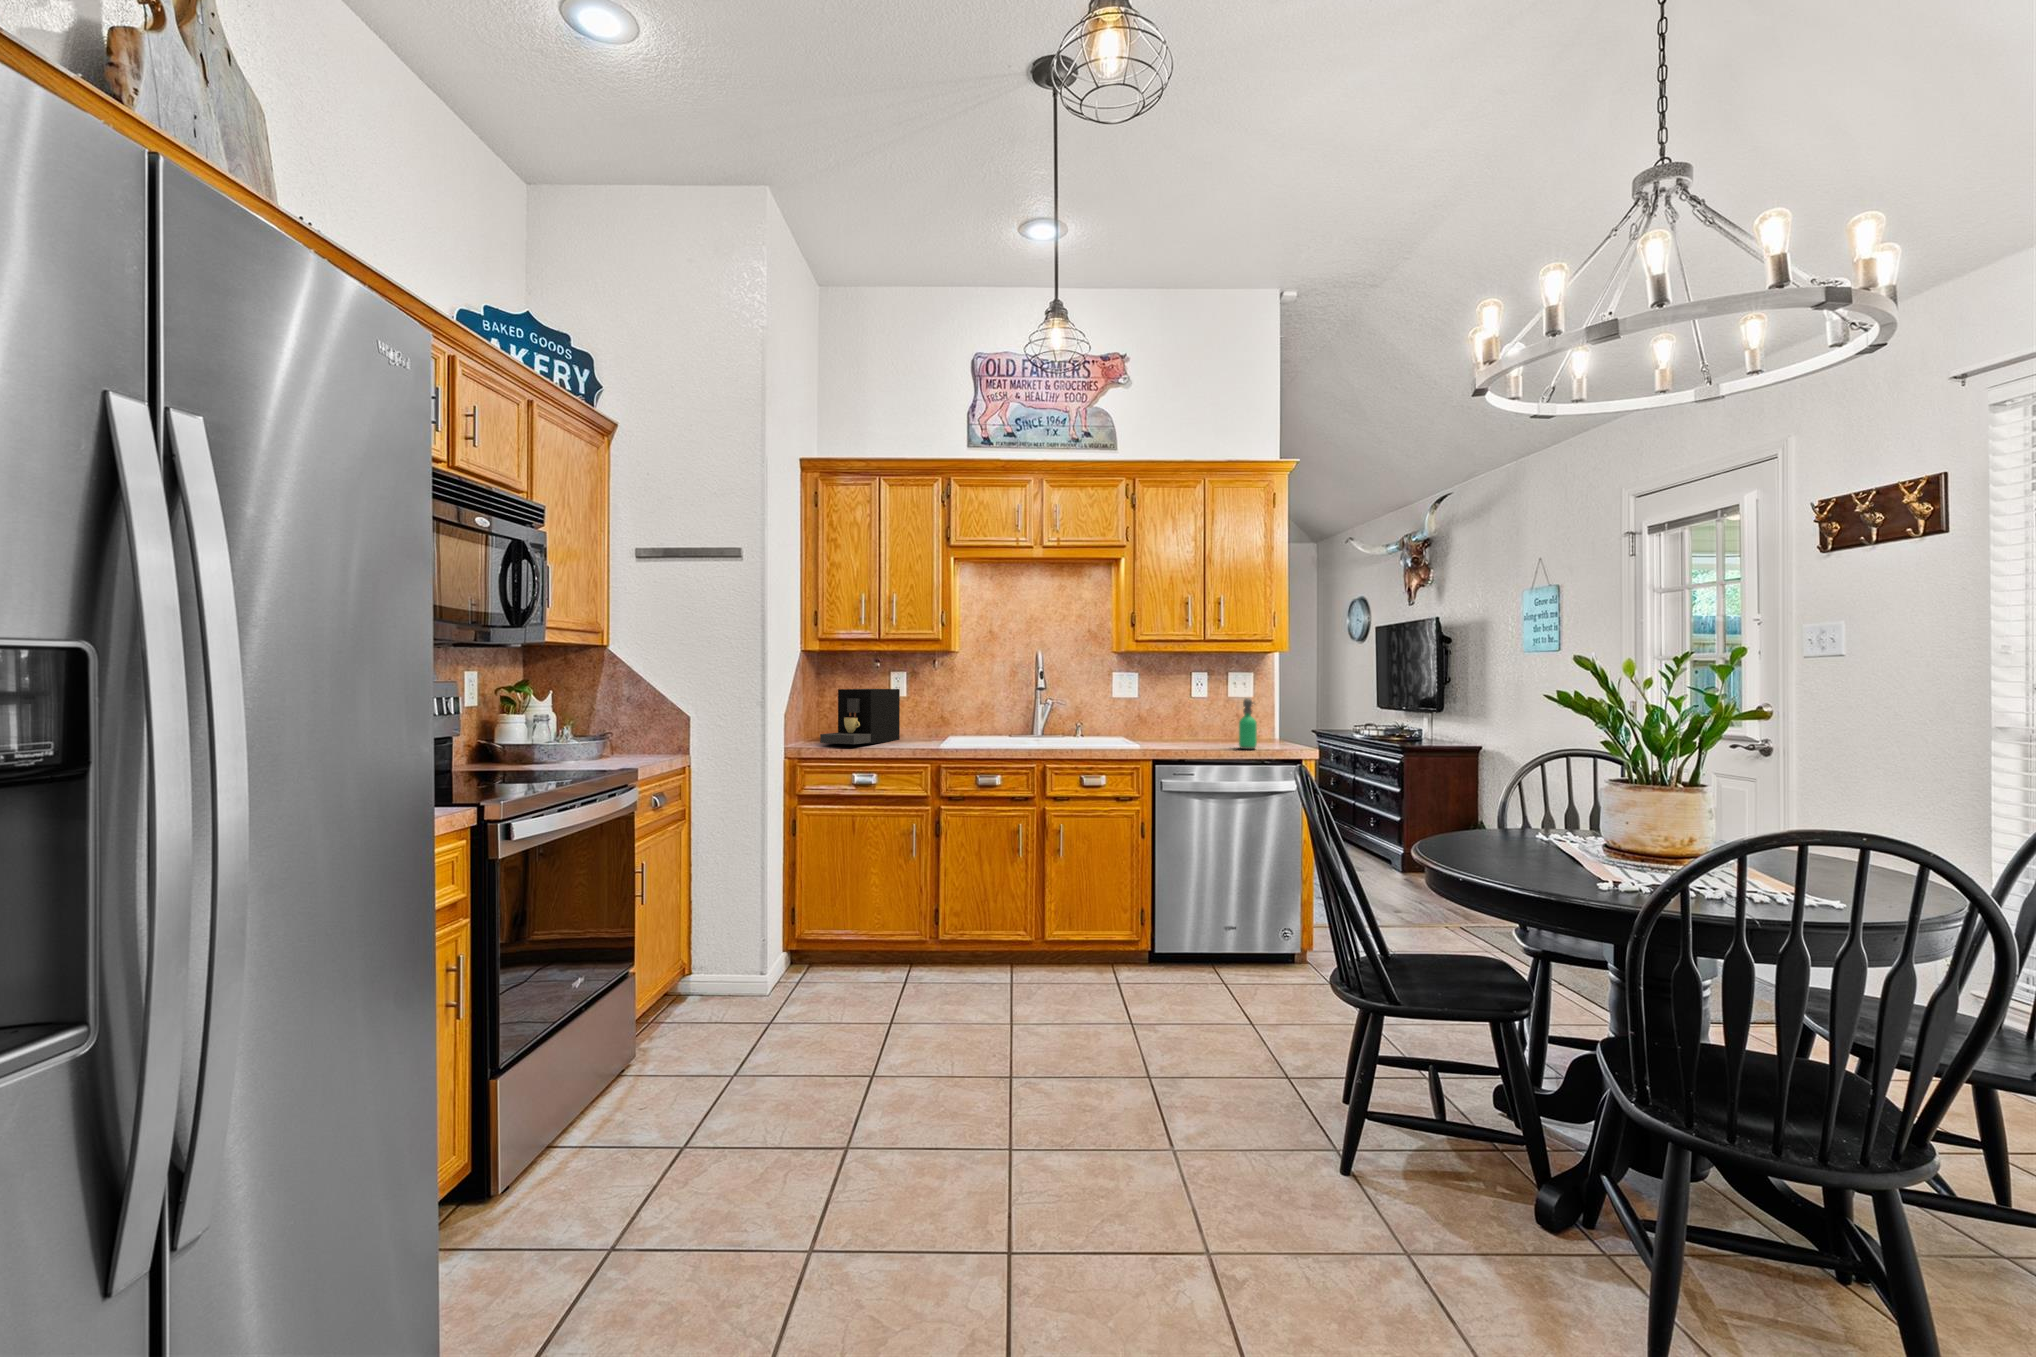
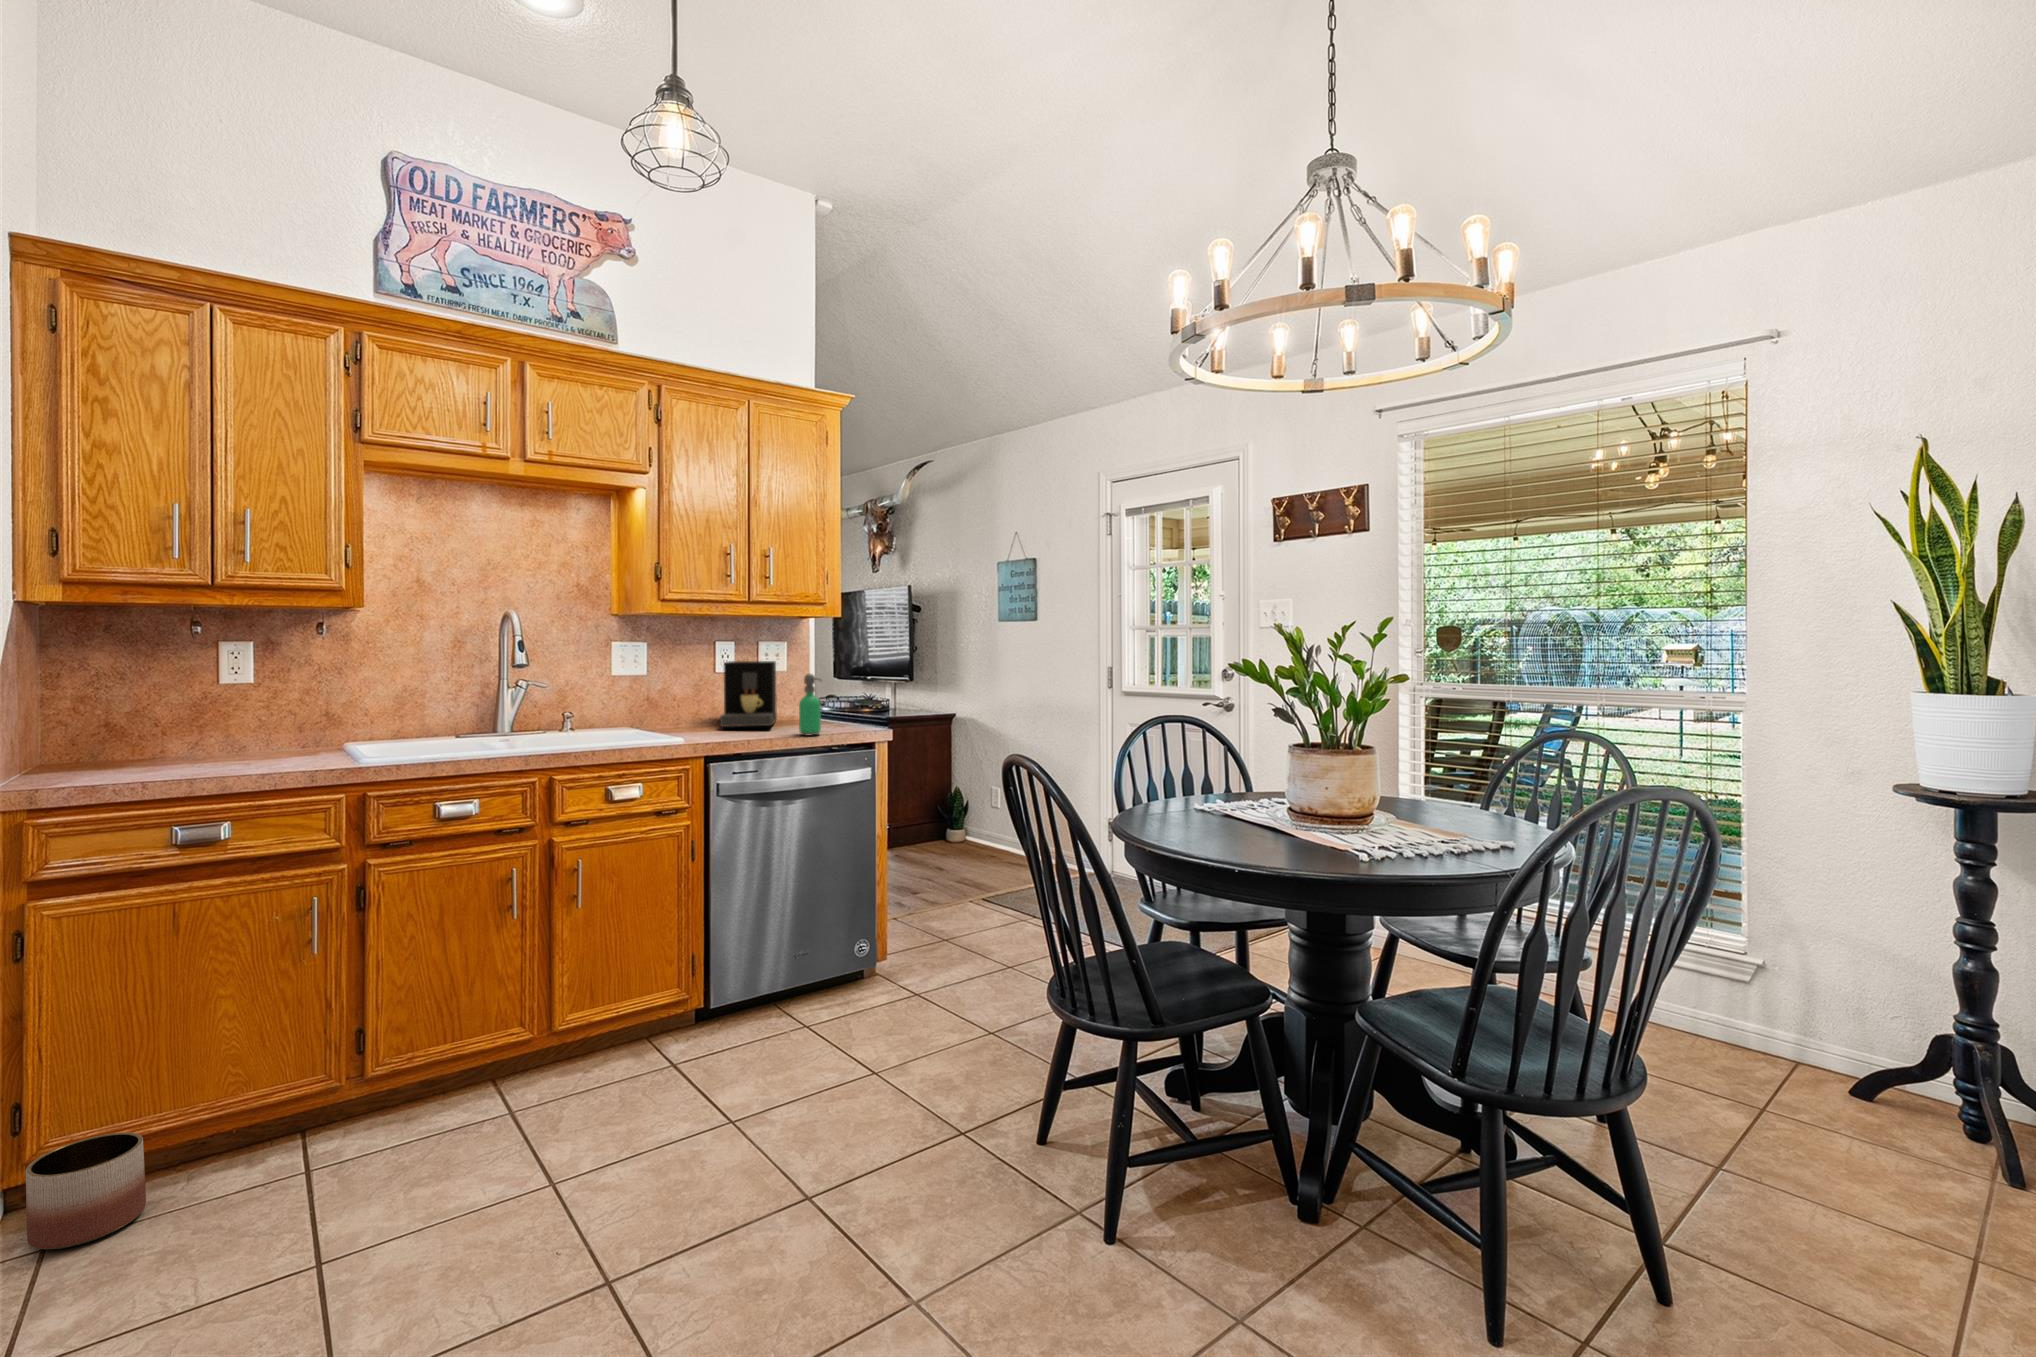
coffee maker: present [820,689,900,744] -> present [720,661,777,727]
planter: none [787,938,833,989] -> present [26,1132,146,1249]

